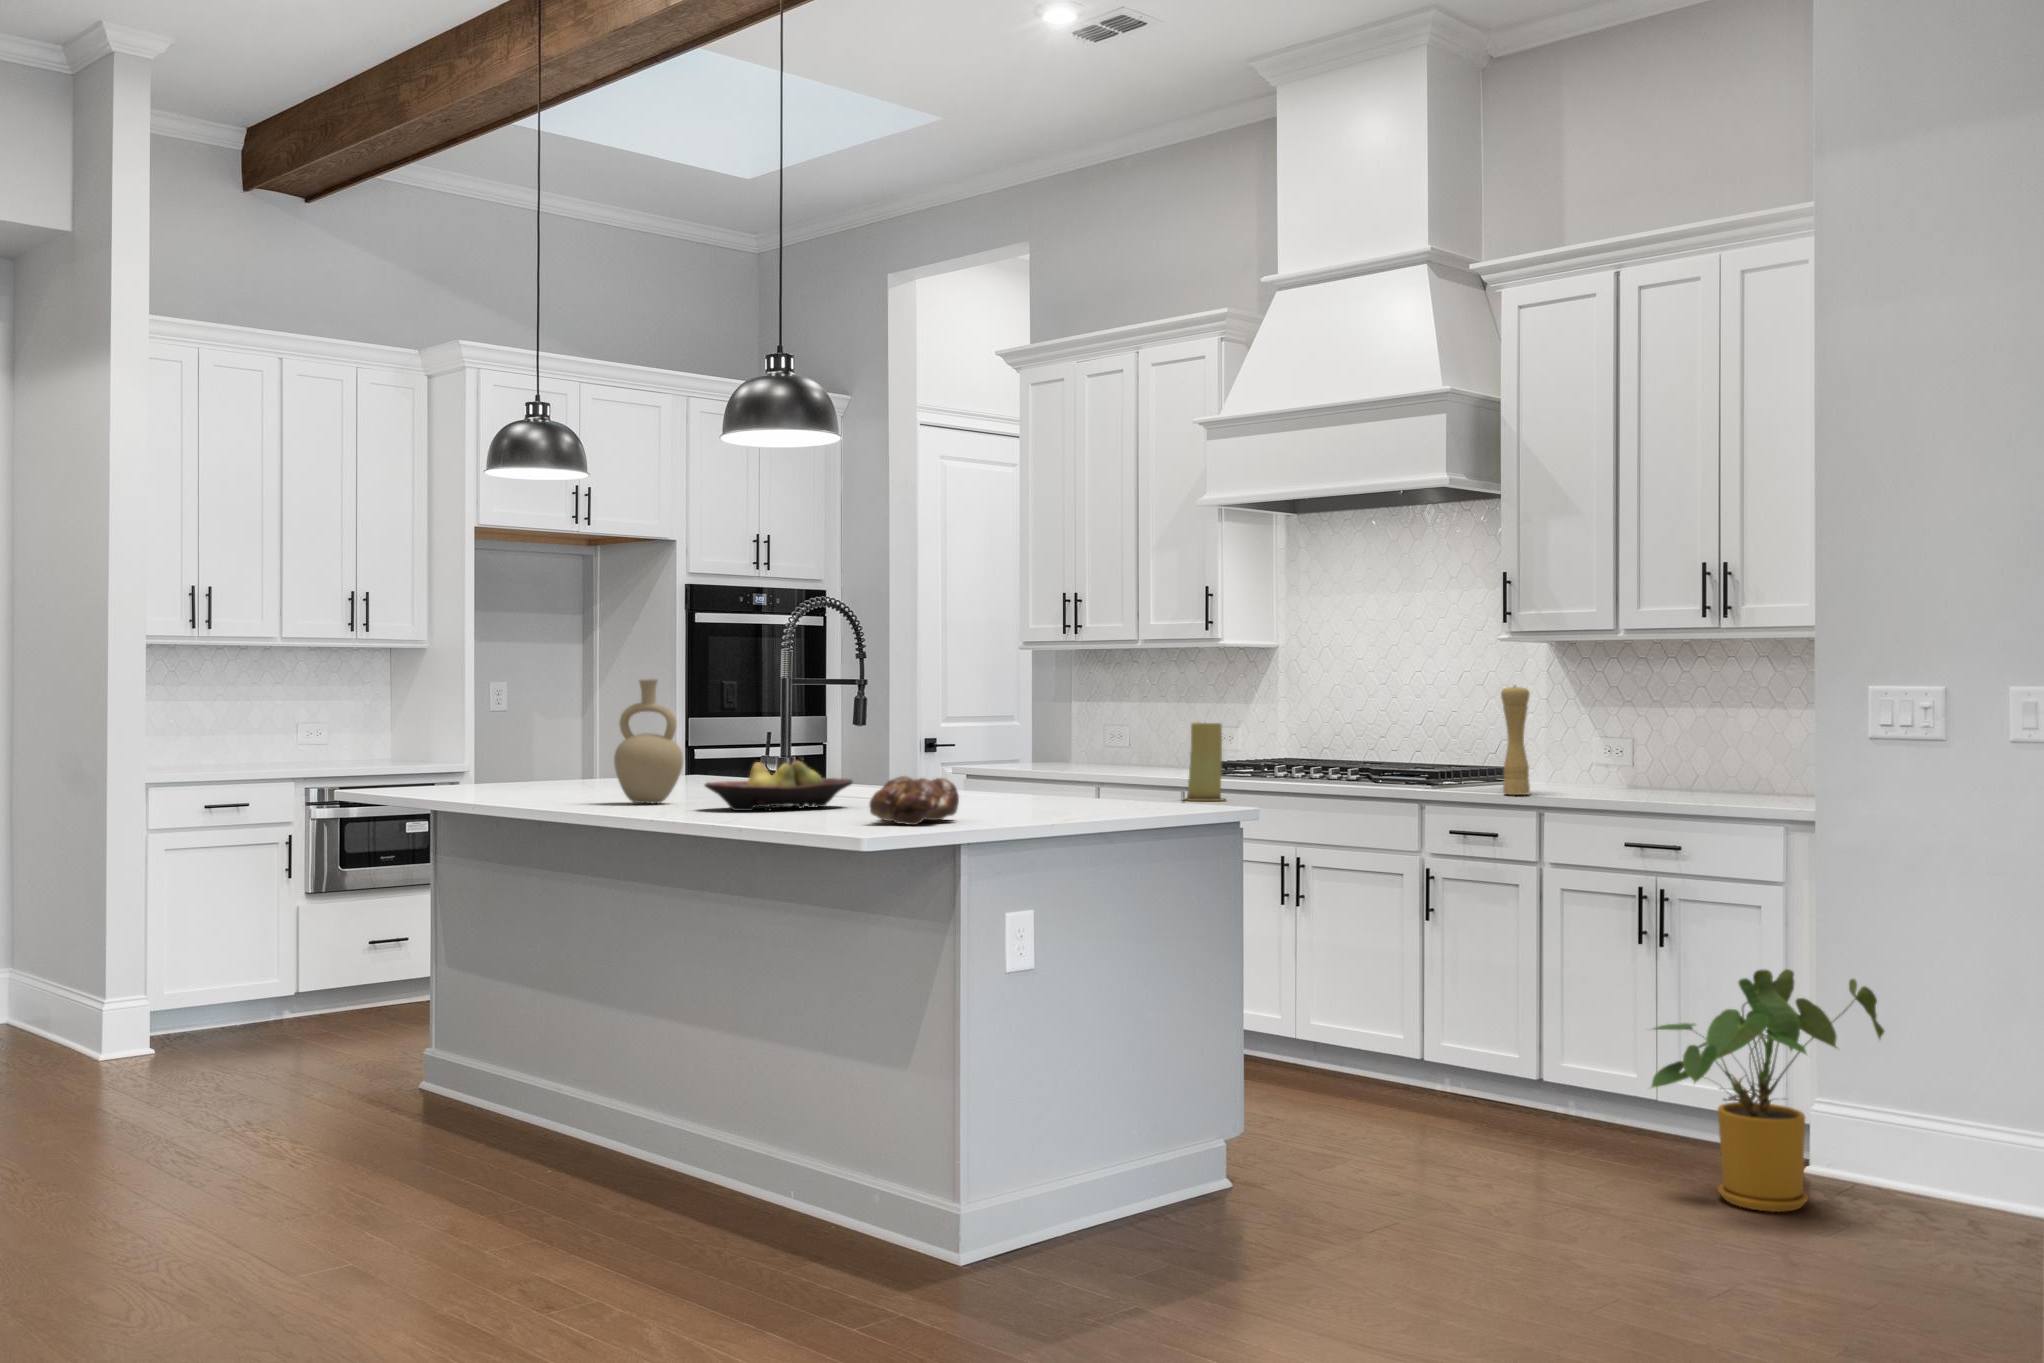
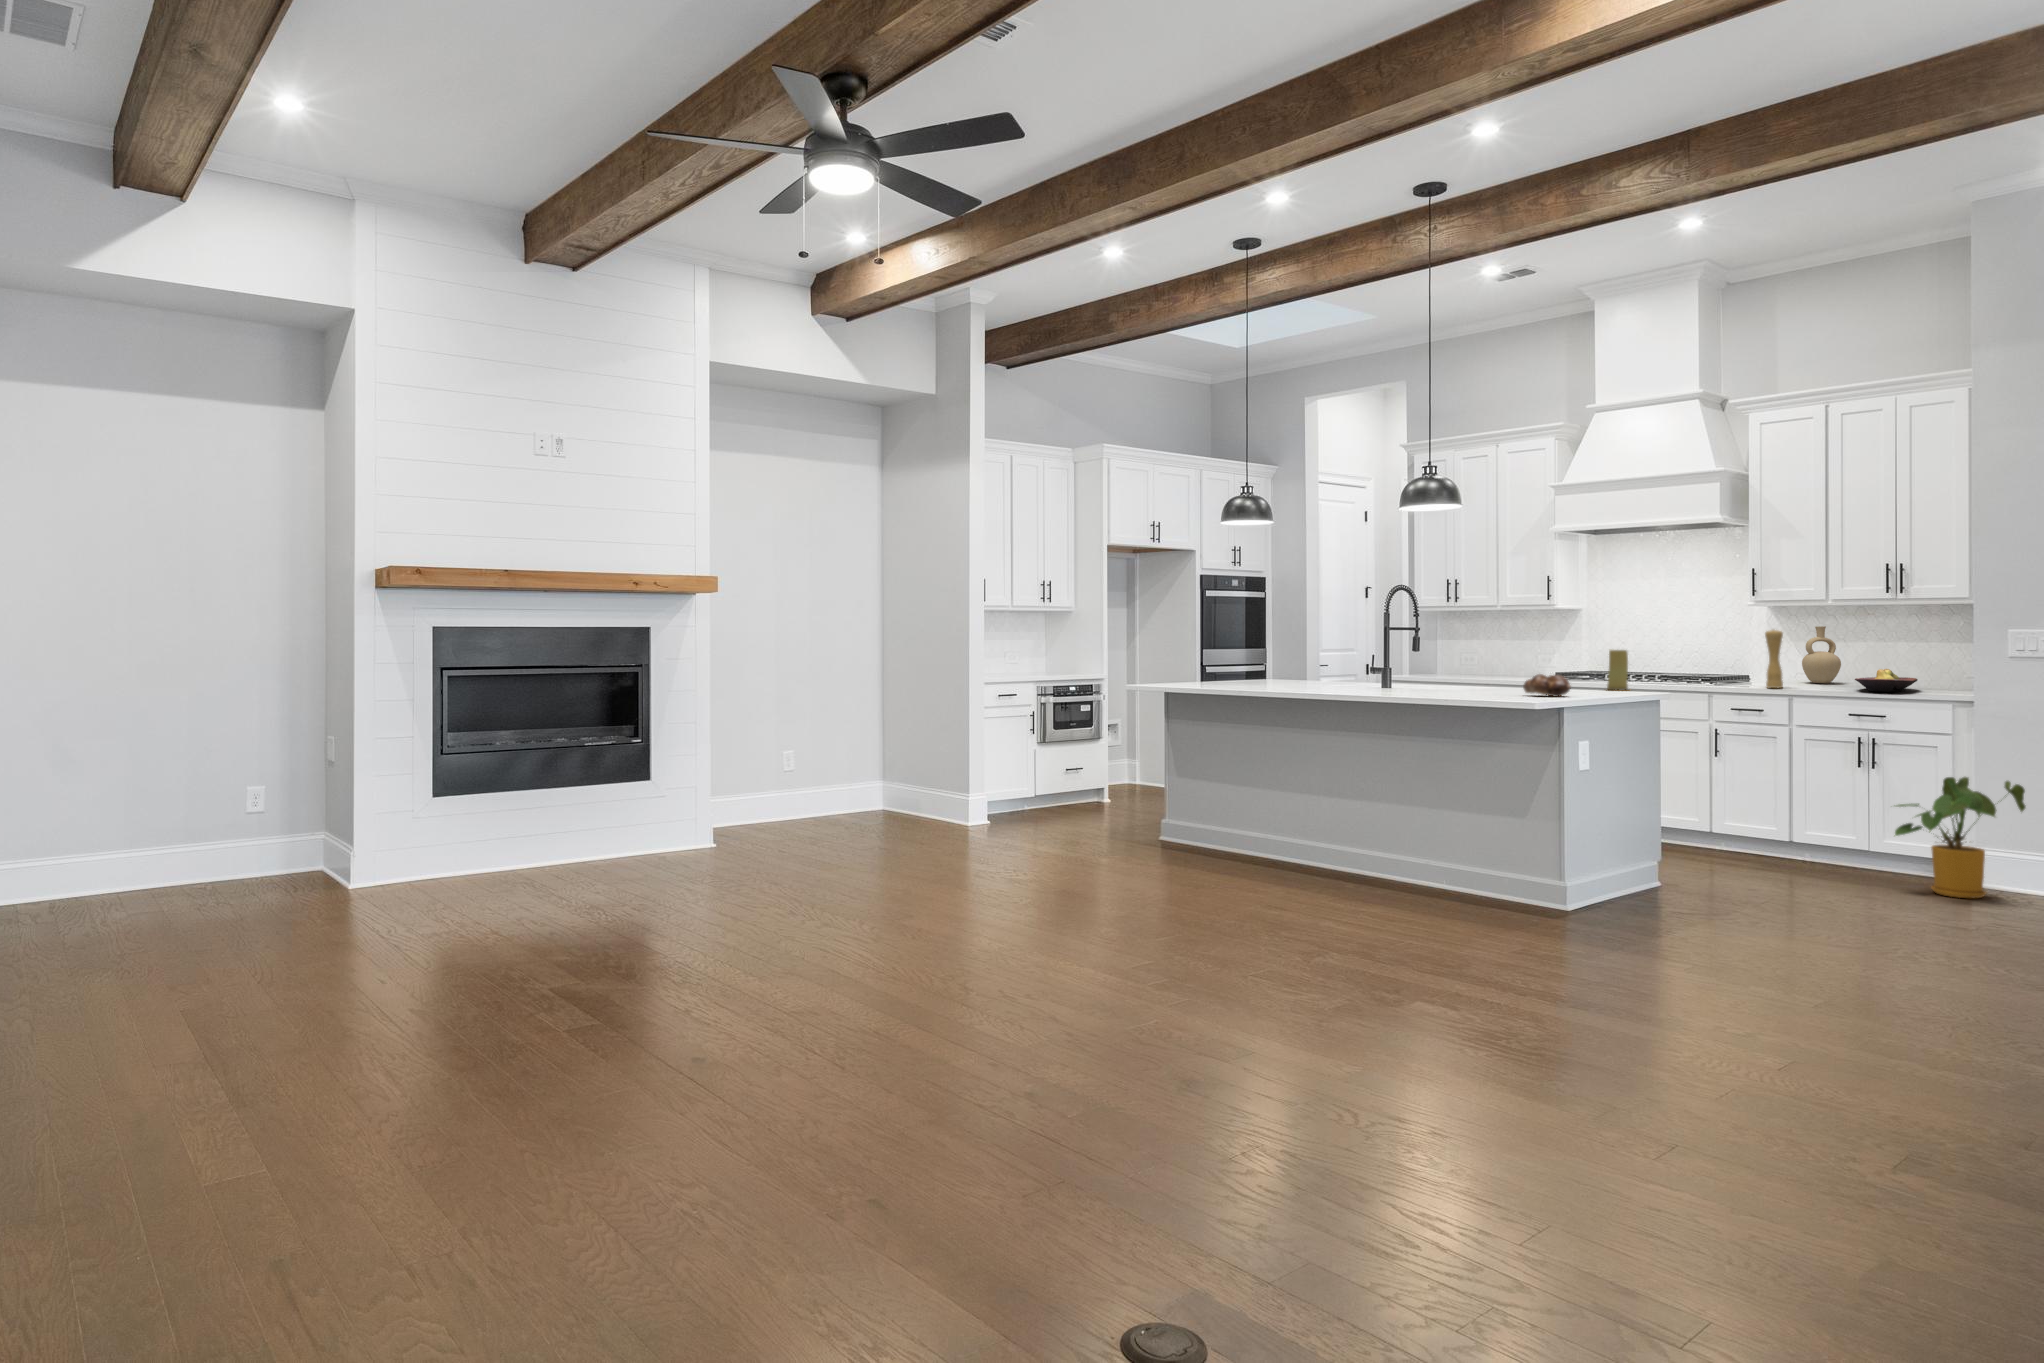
vase: present [614,679,683,803] -> present [1802,626,1841,683]
fruit bowl: present [705,761,853,811] -> present [1855,669,1918,692]

